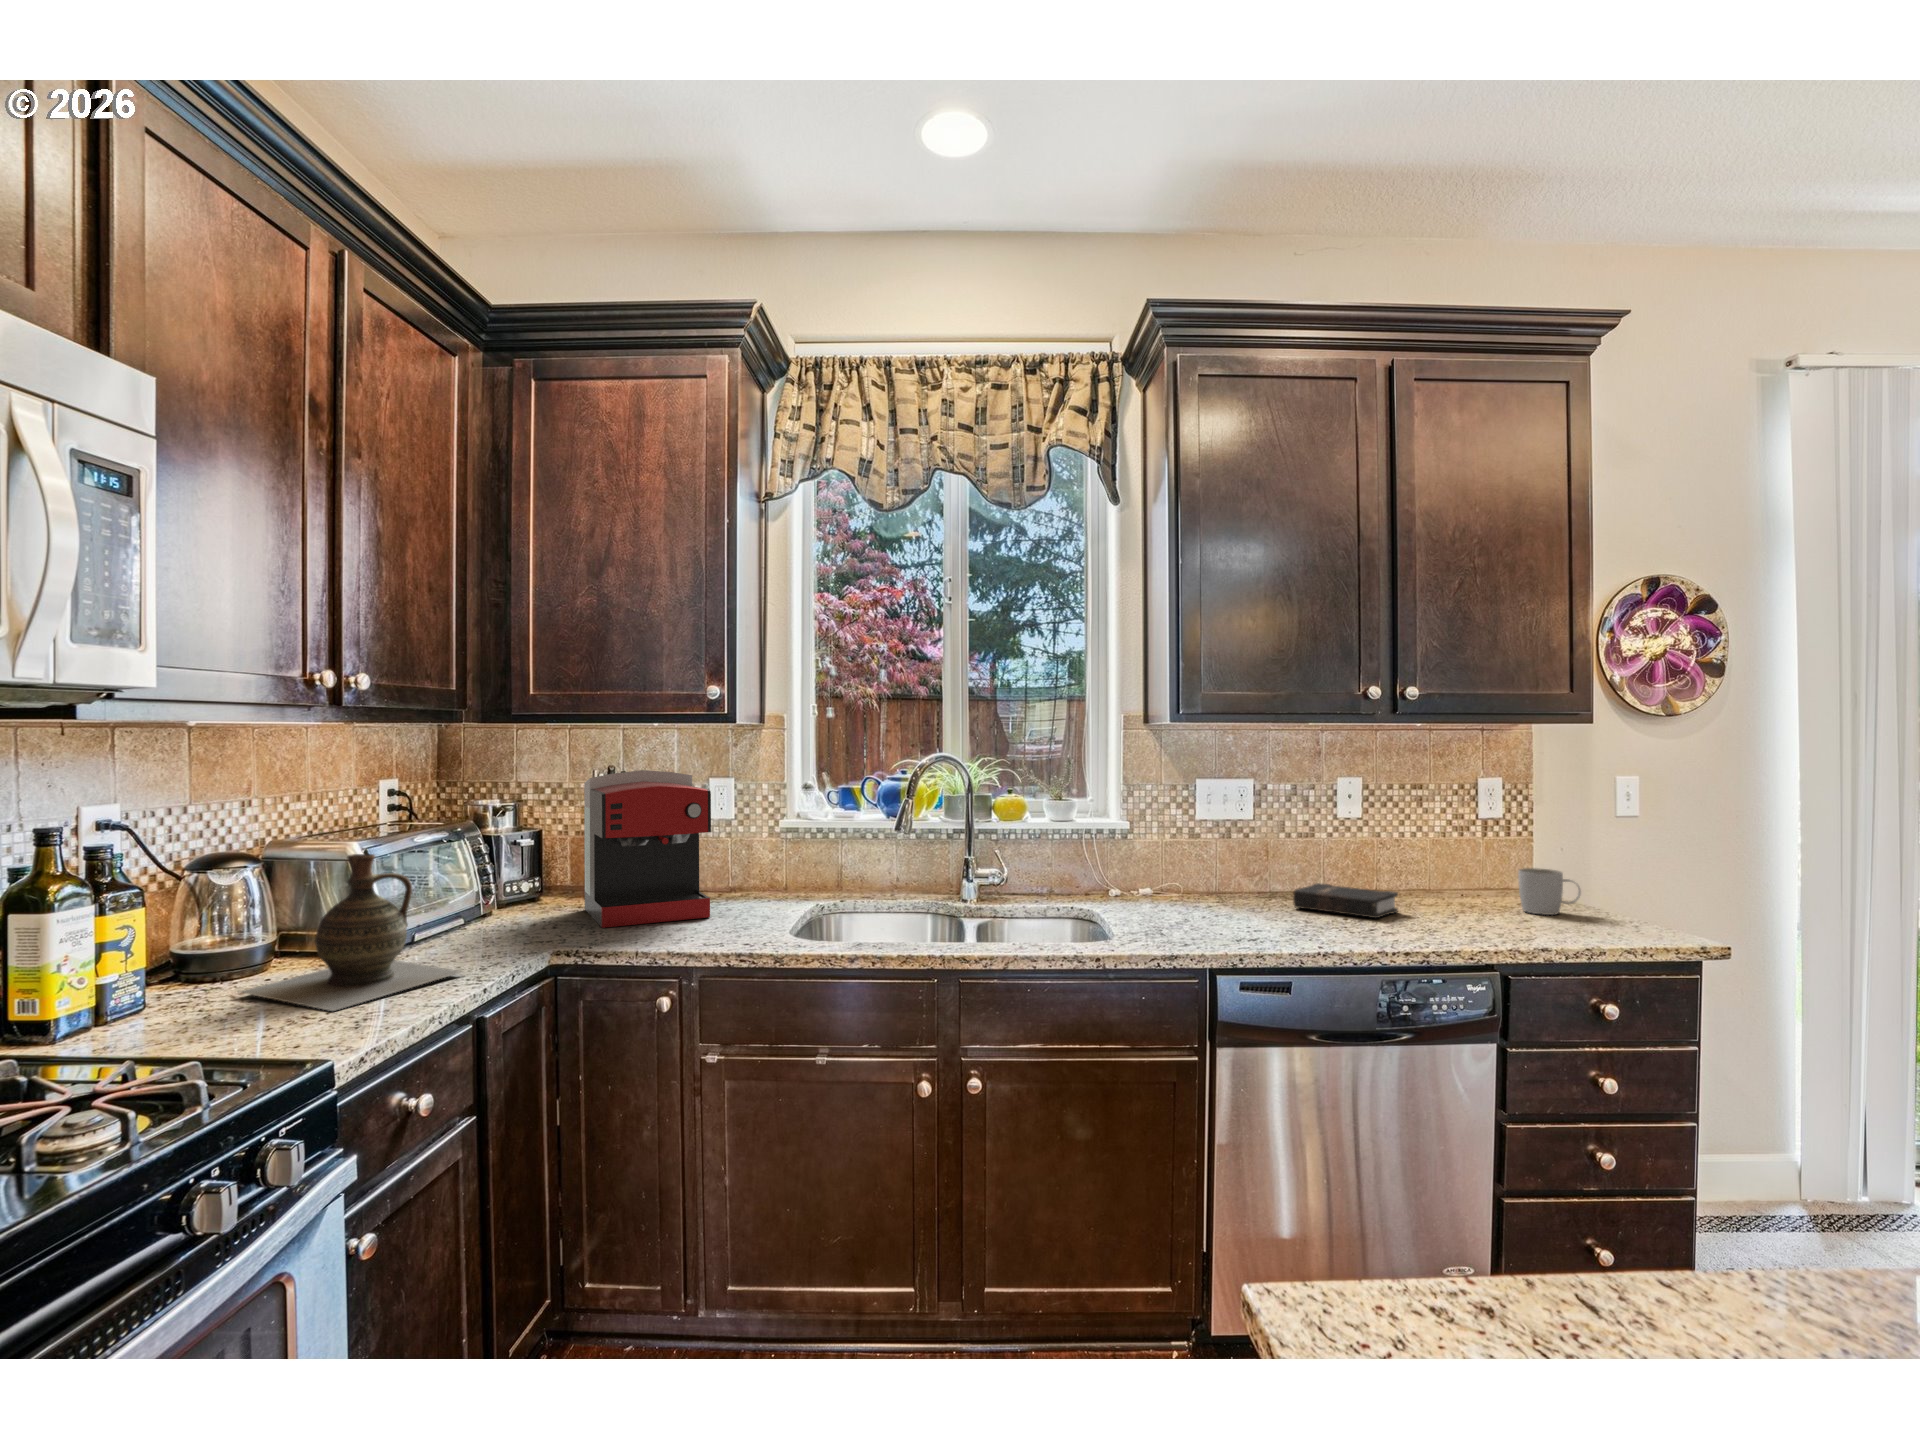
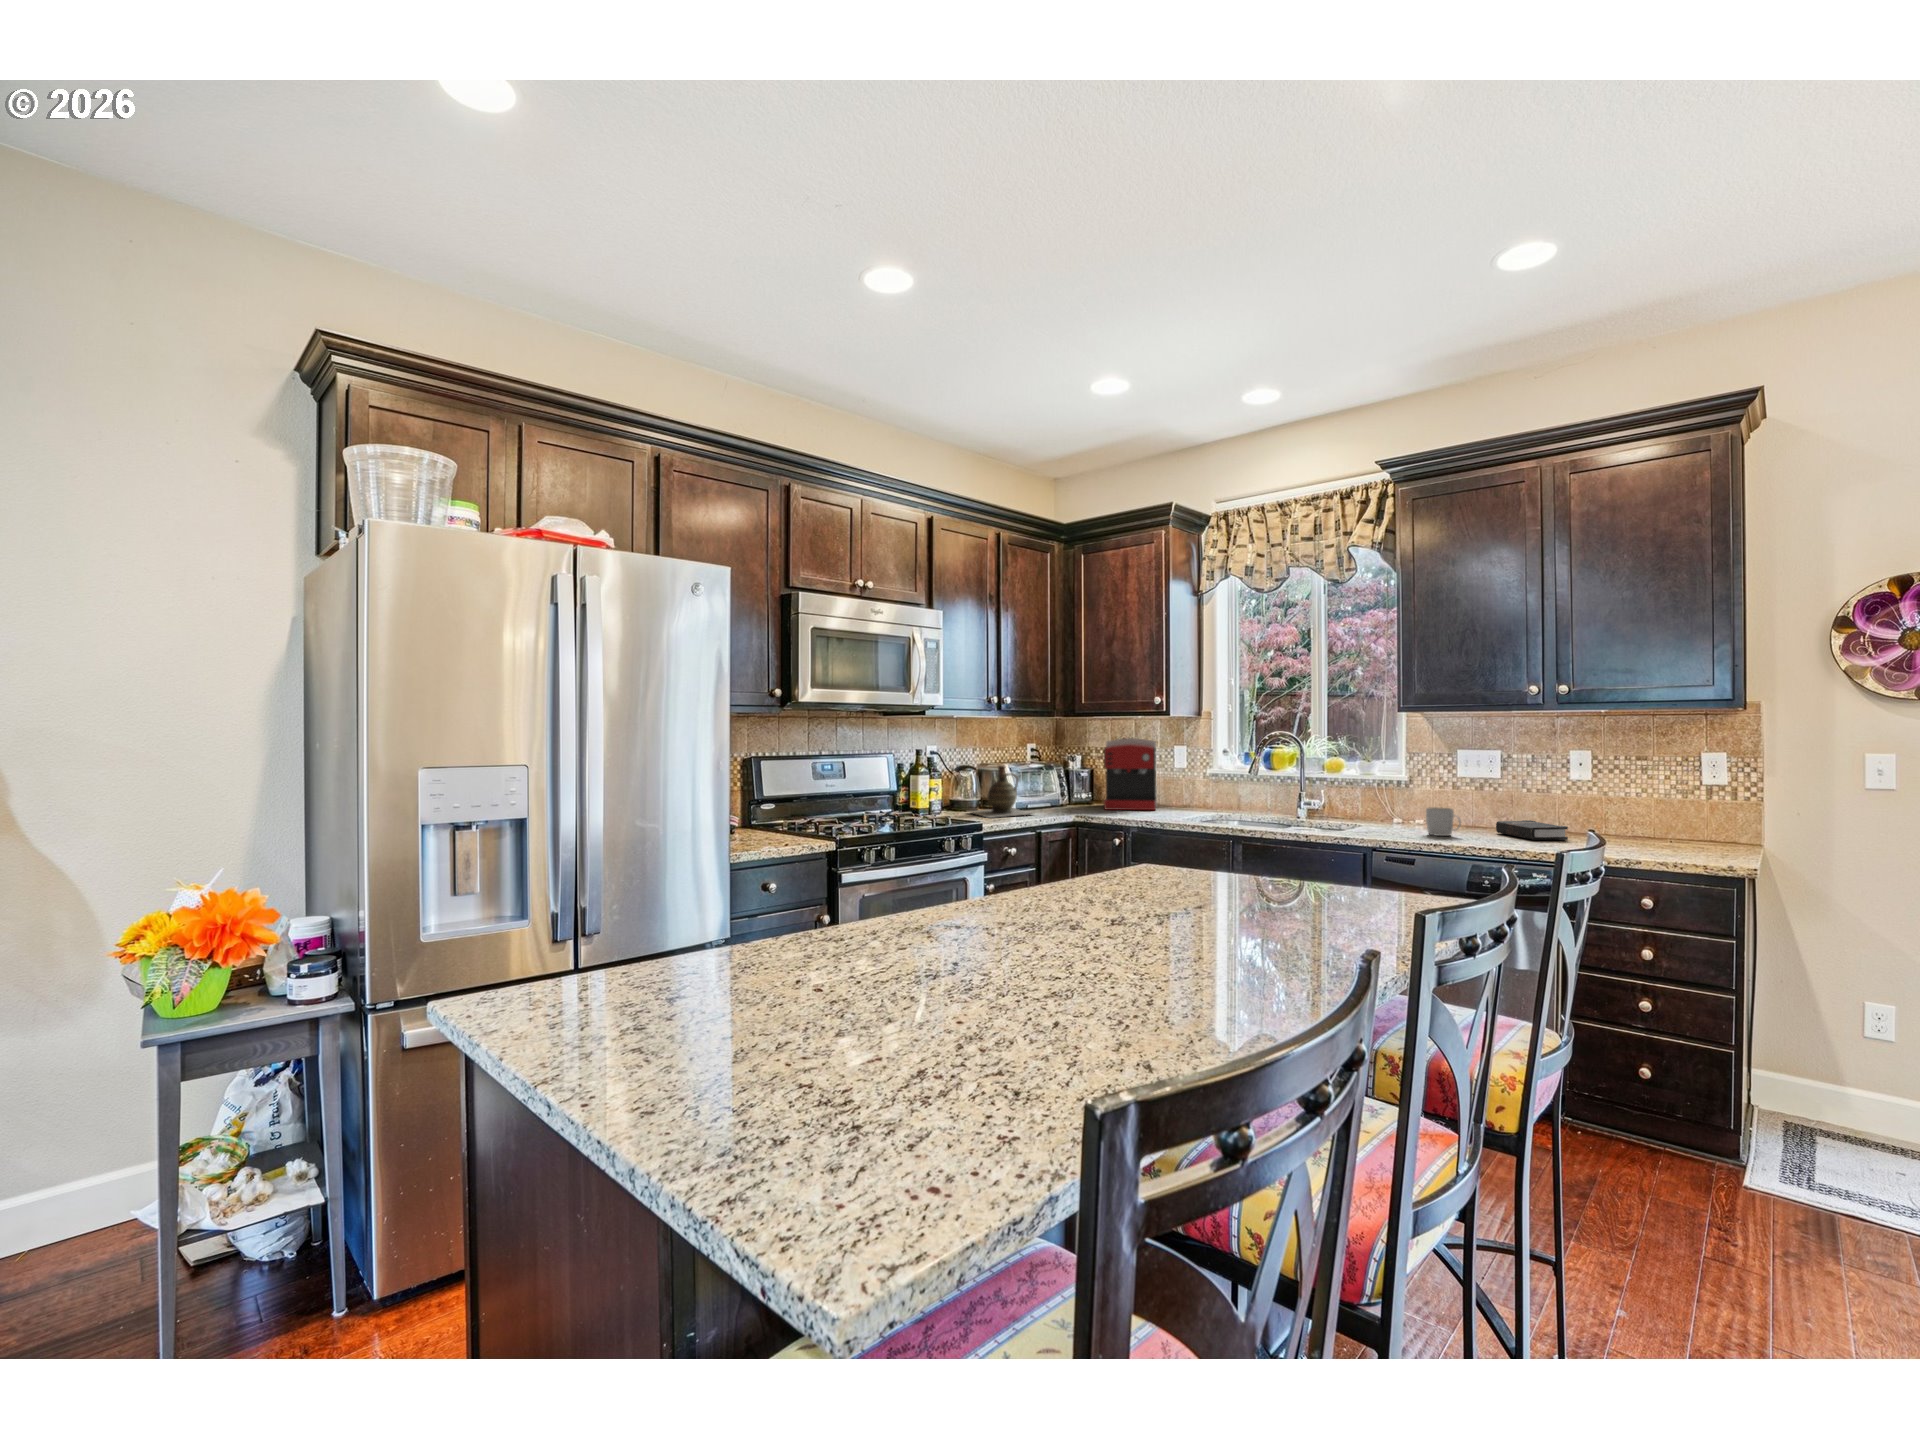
mug: present [1518,868,1581,915] -> present [1426,807,1461,836]

